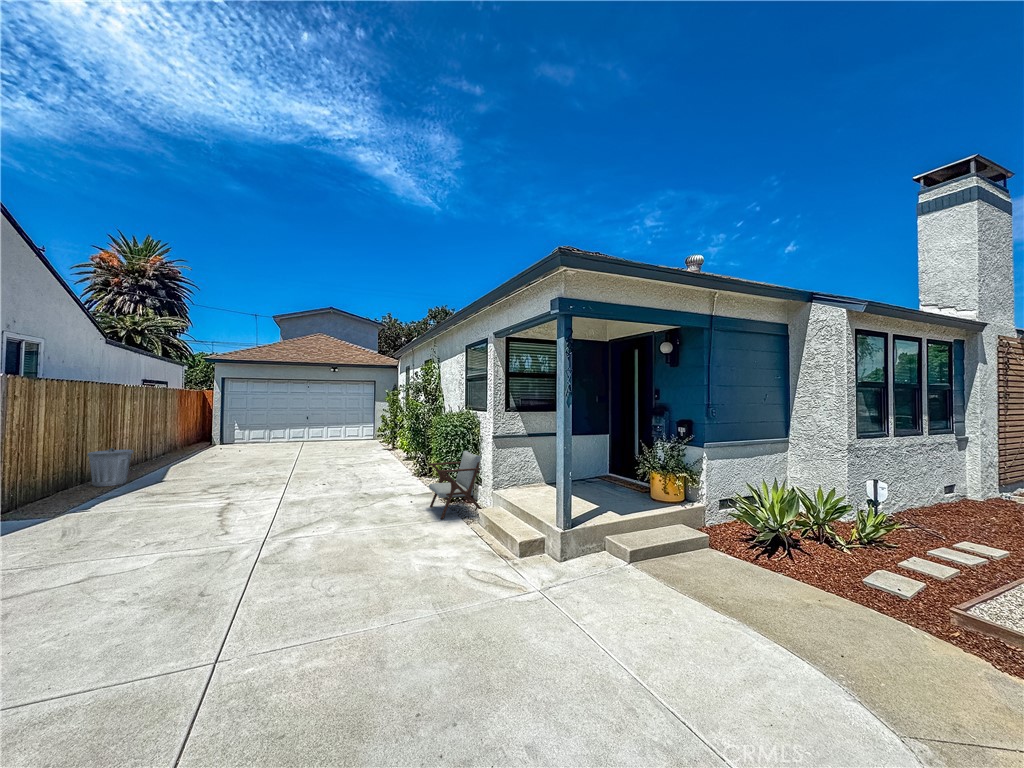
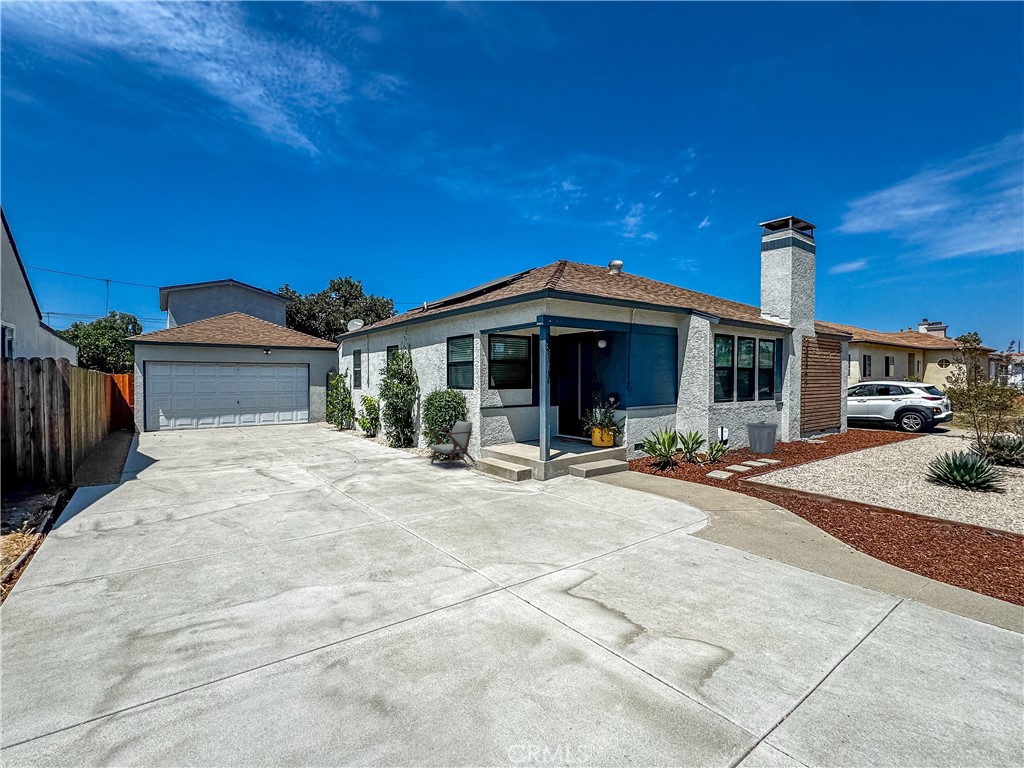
trash can: present [87,448,134,487] -> present [746,421,778,453]

